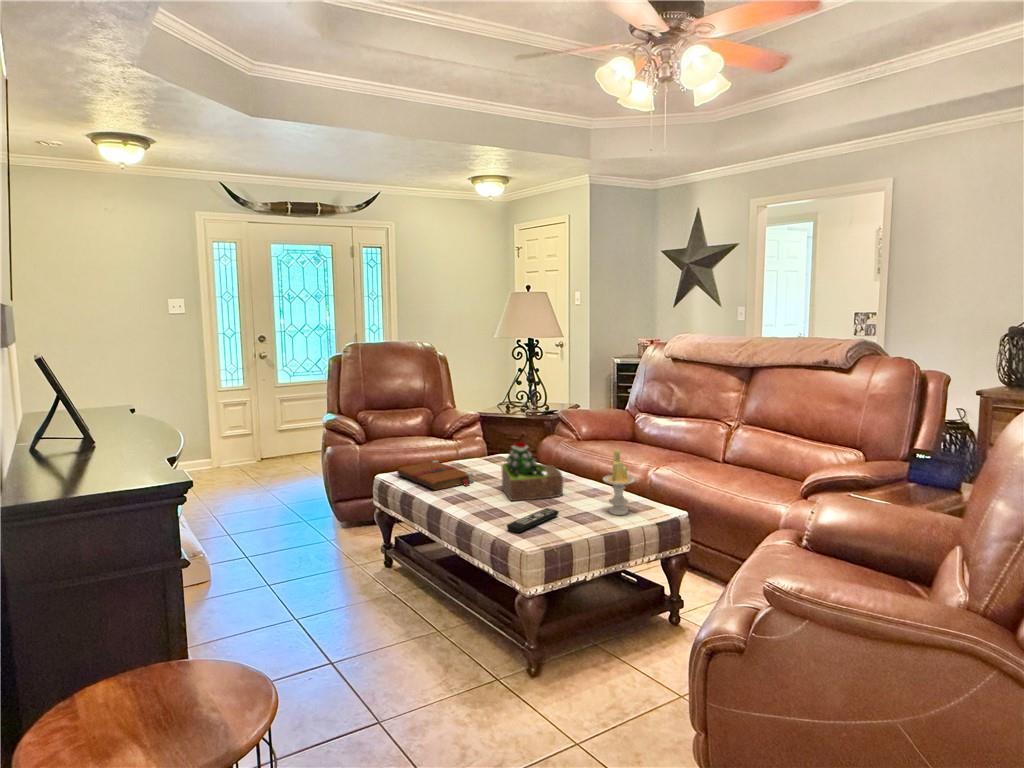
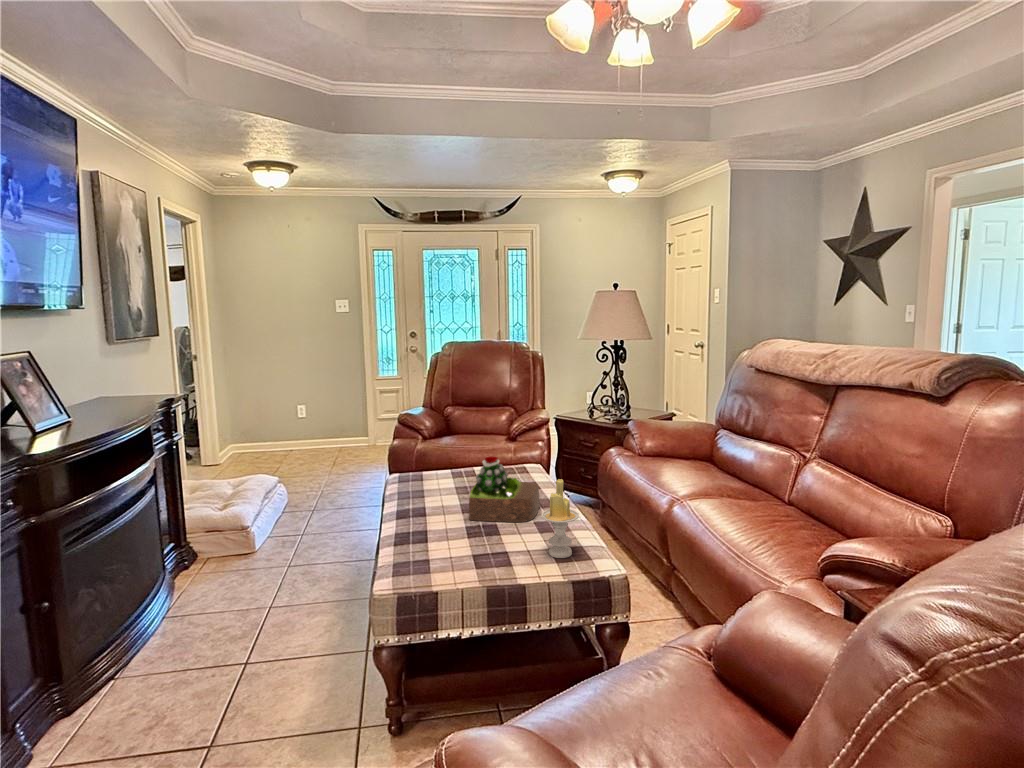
book: present [397,461,473,490] -> none [410,464,466,496]
remote control: present [507,508,559,532] -> none [417,535,490,560]

